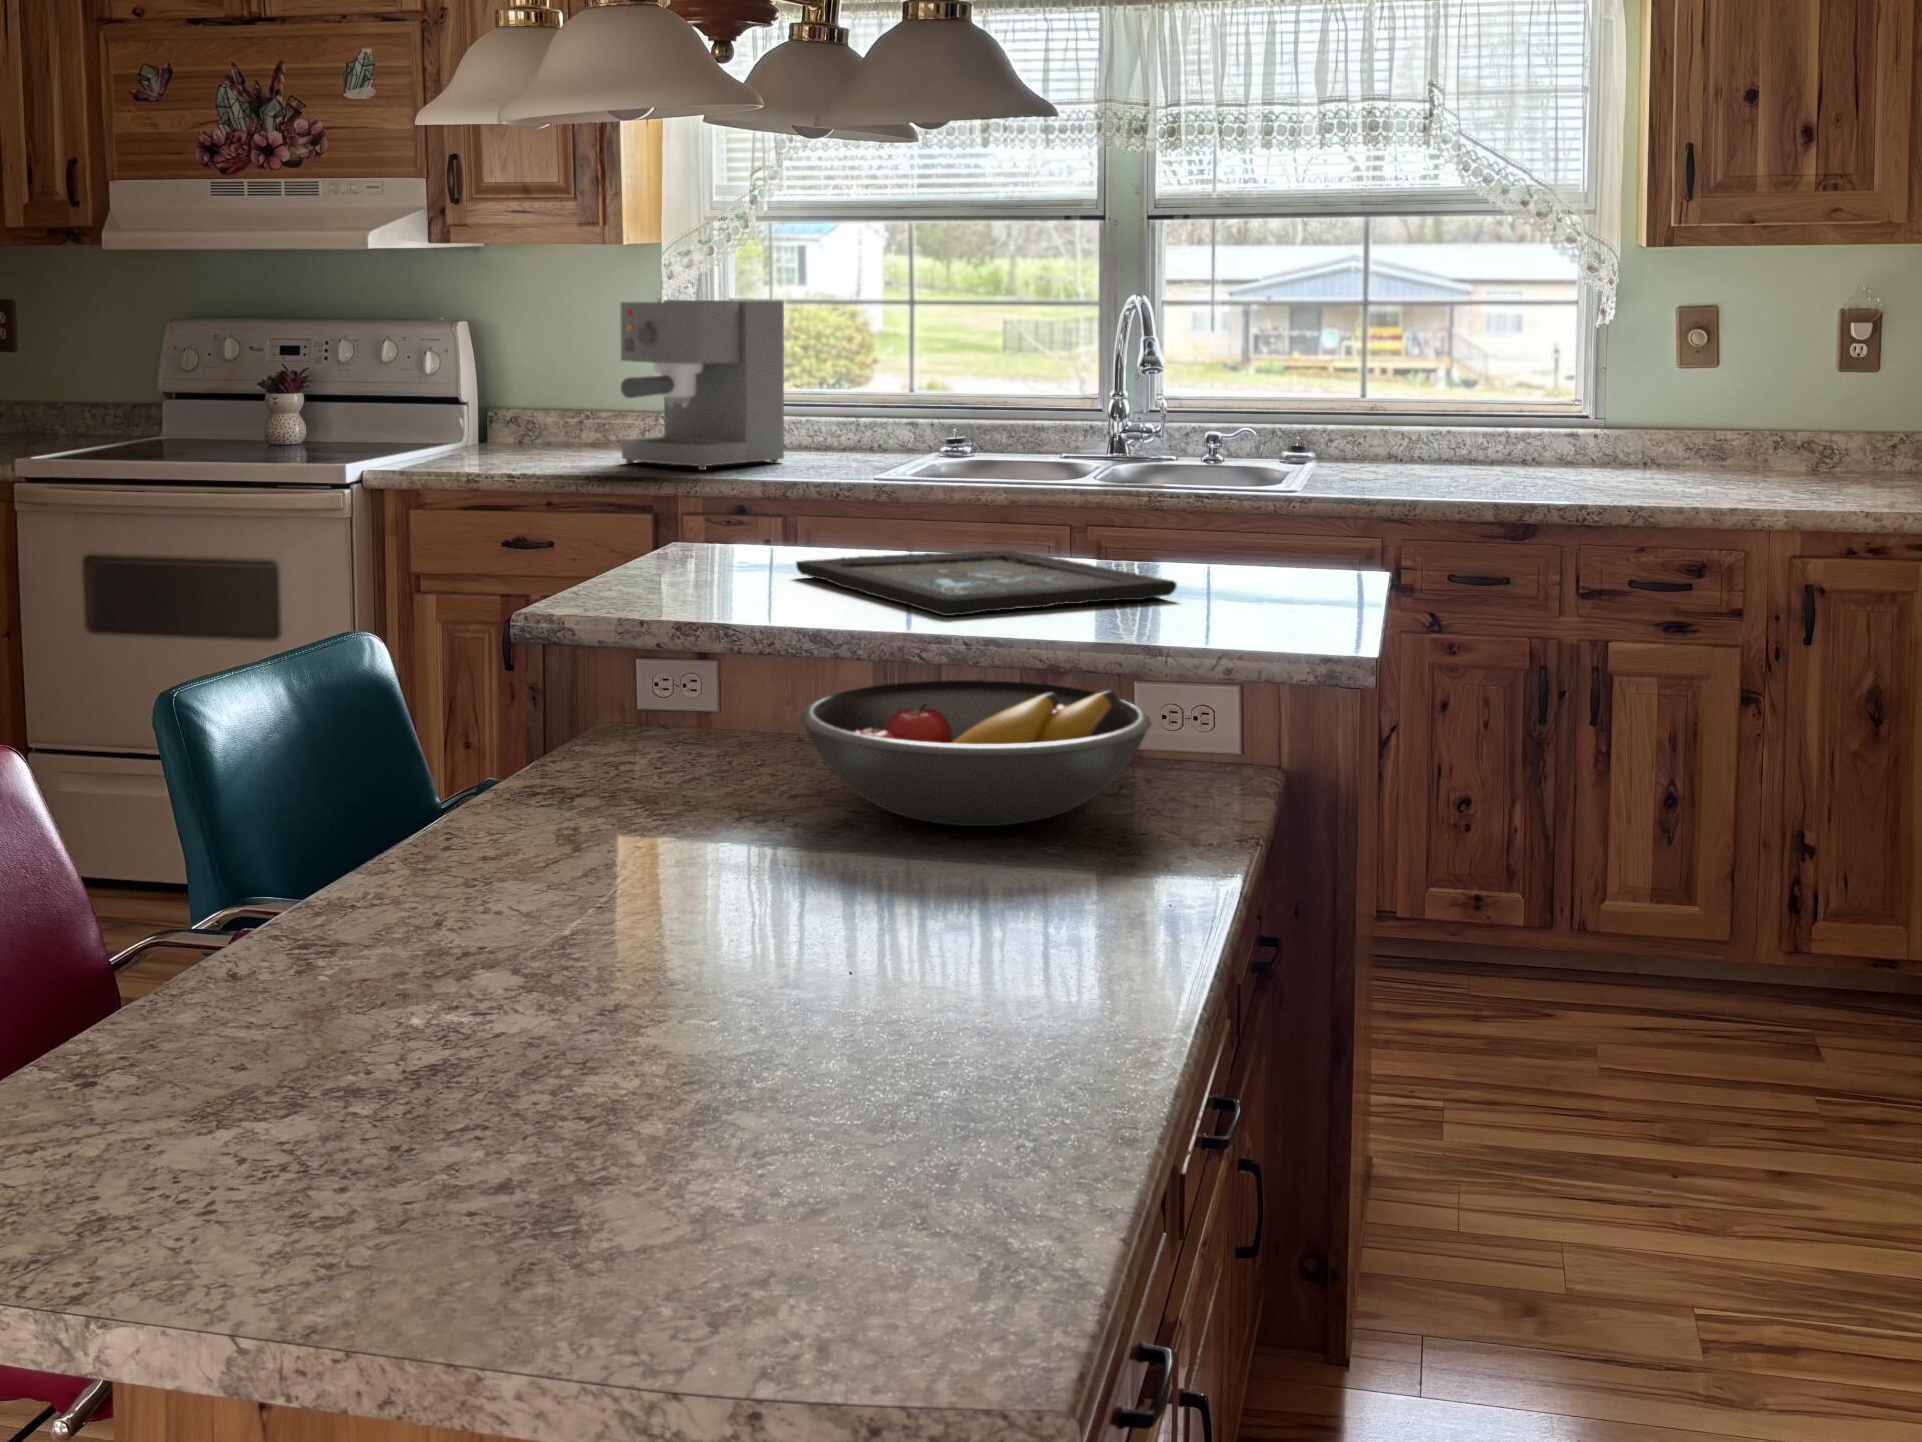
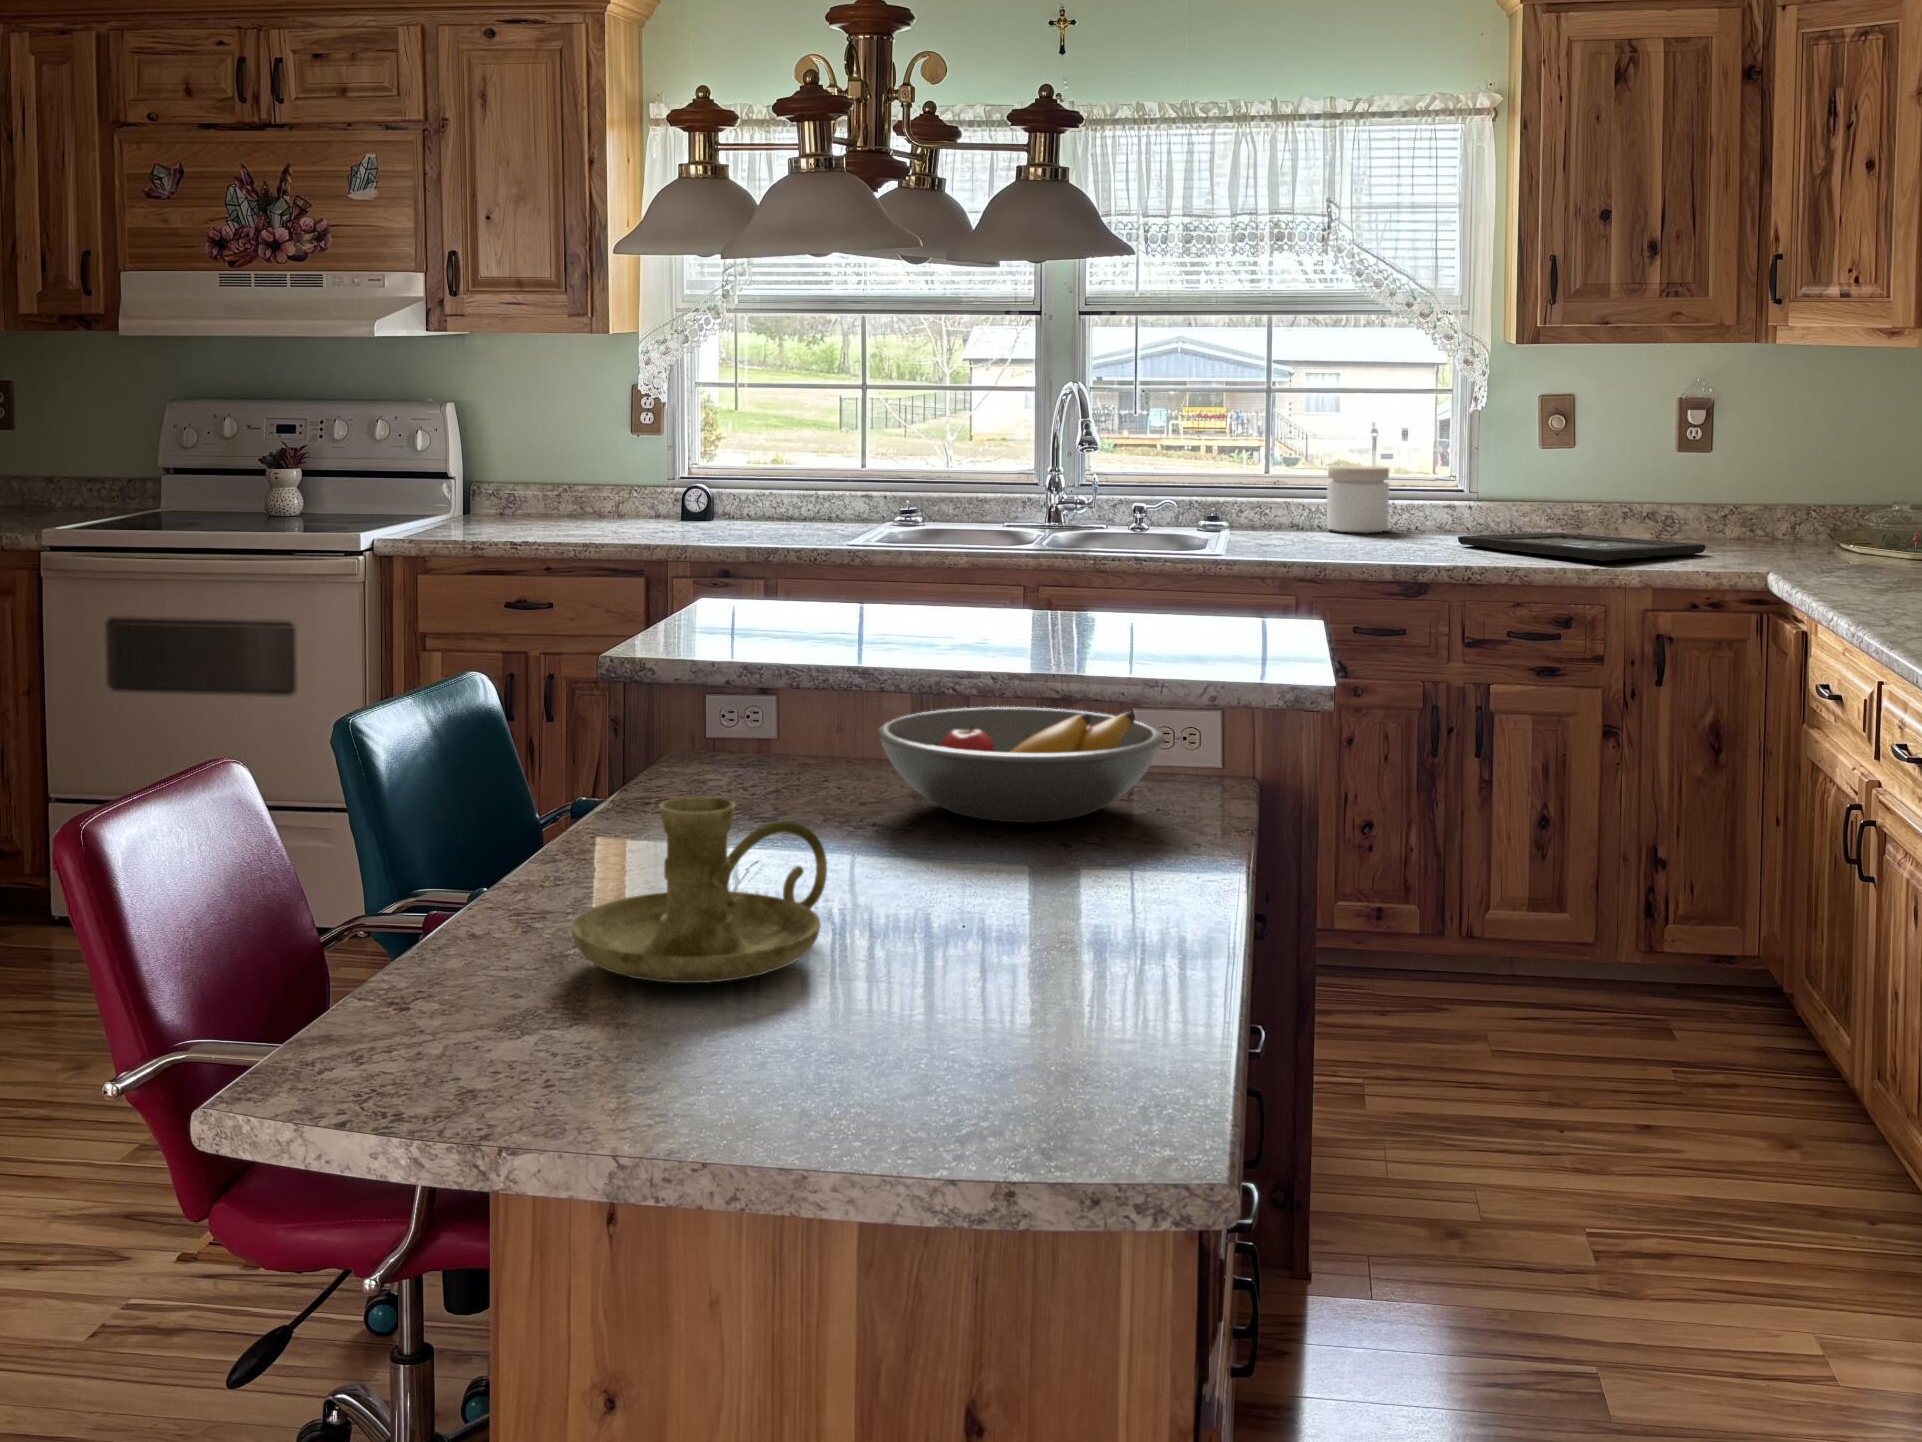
coffee maker: present [620,300,784,470] -> none [607,383,755,537]
jar: none [1429,390,1501,466] -> present [1327,466,1389,533]
tray: present [796,550,1177,616] -> present [1458,533,1706,561]
candle holder: none [318,811,672,1057] -> present [572,797,827,983]

